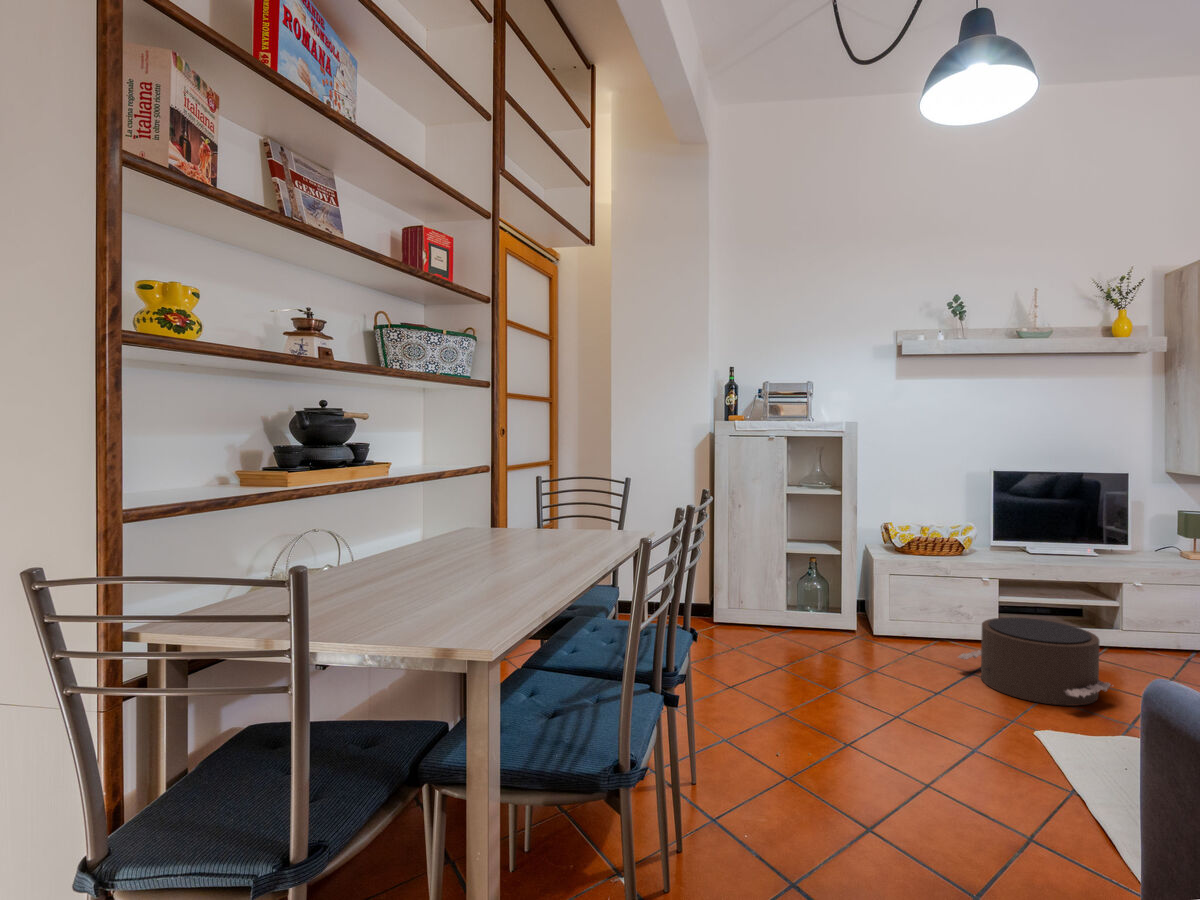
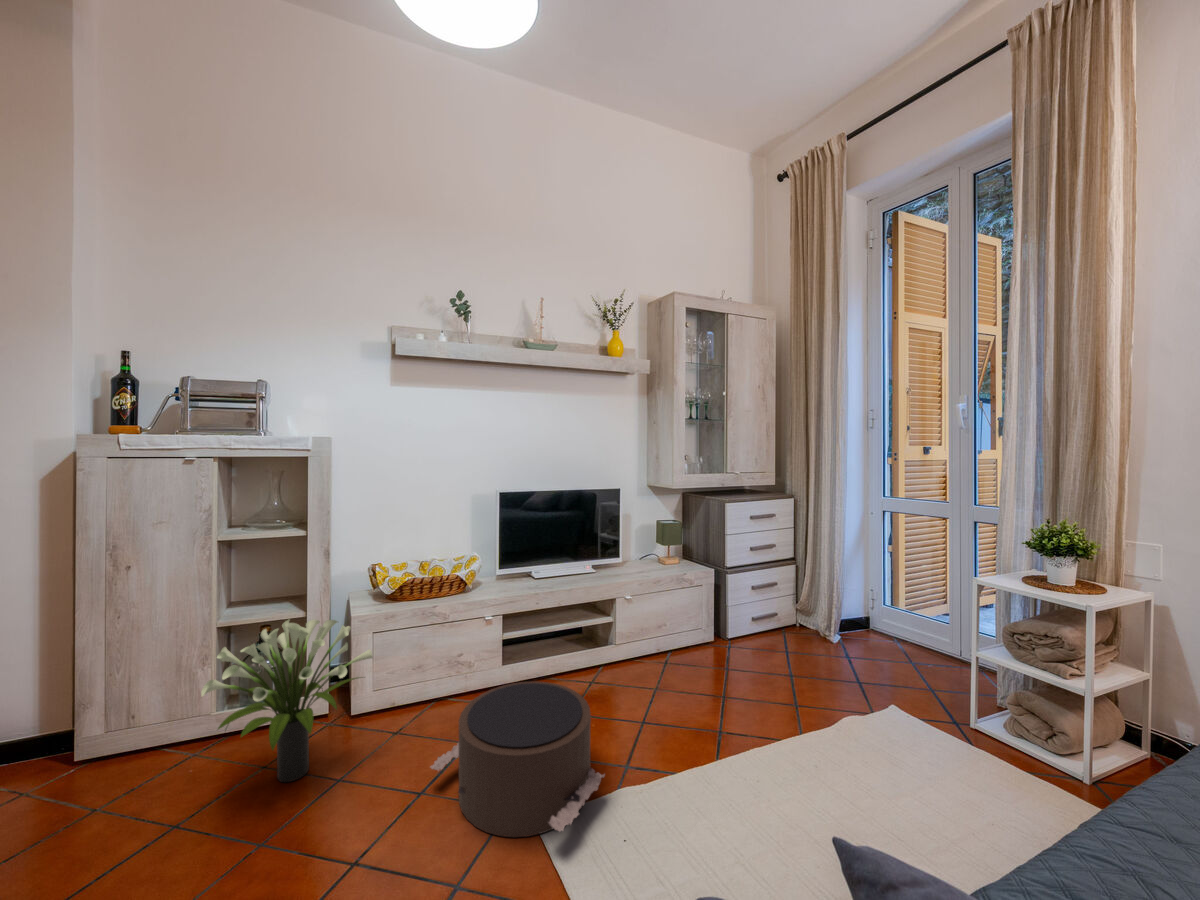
potted plant: none [805,547,905,651] -> present [201,619,373,782]

